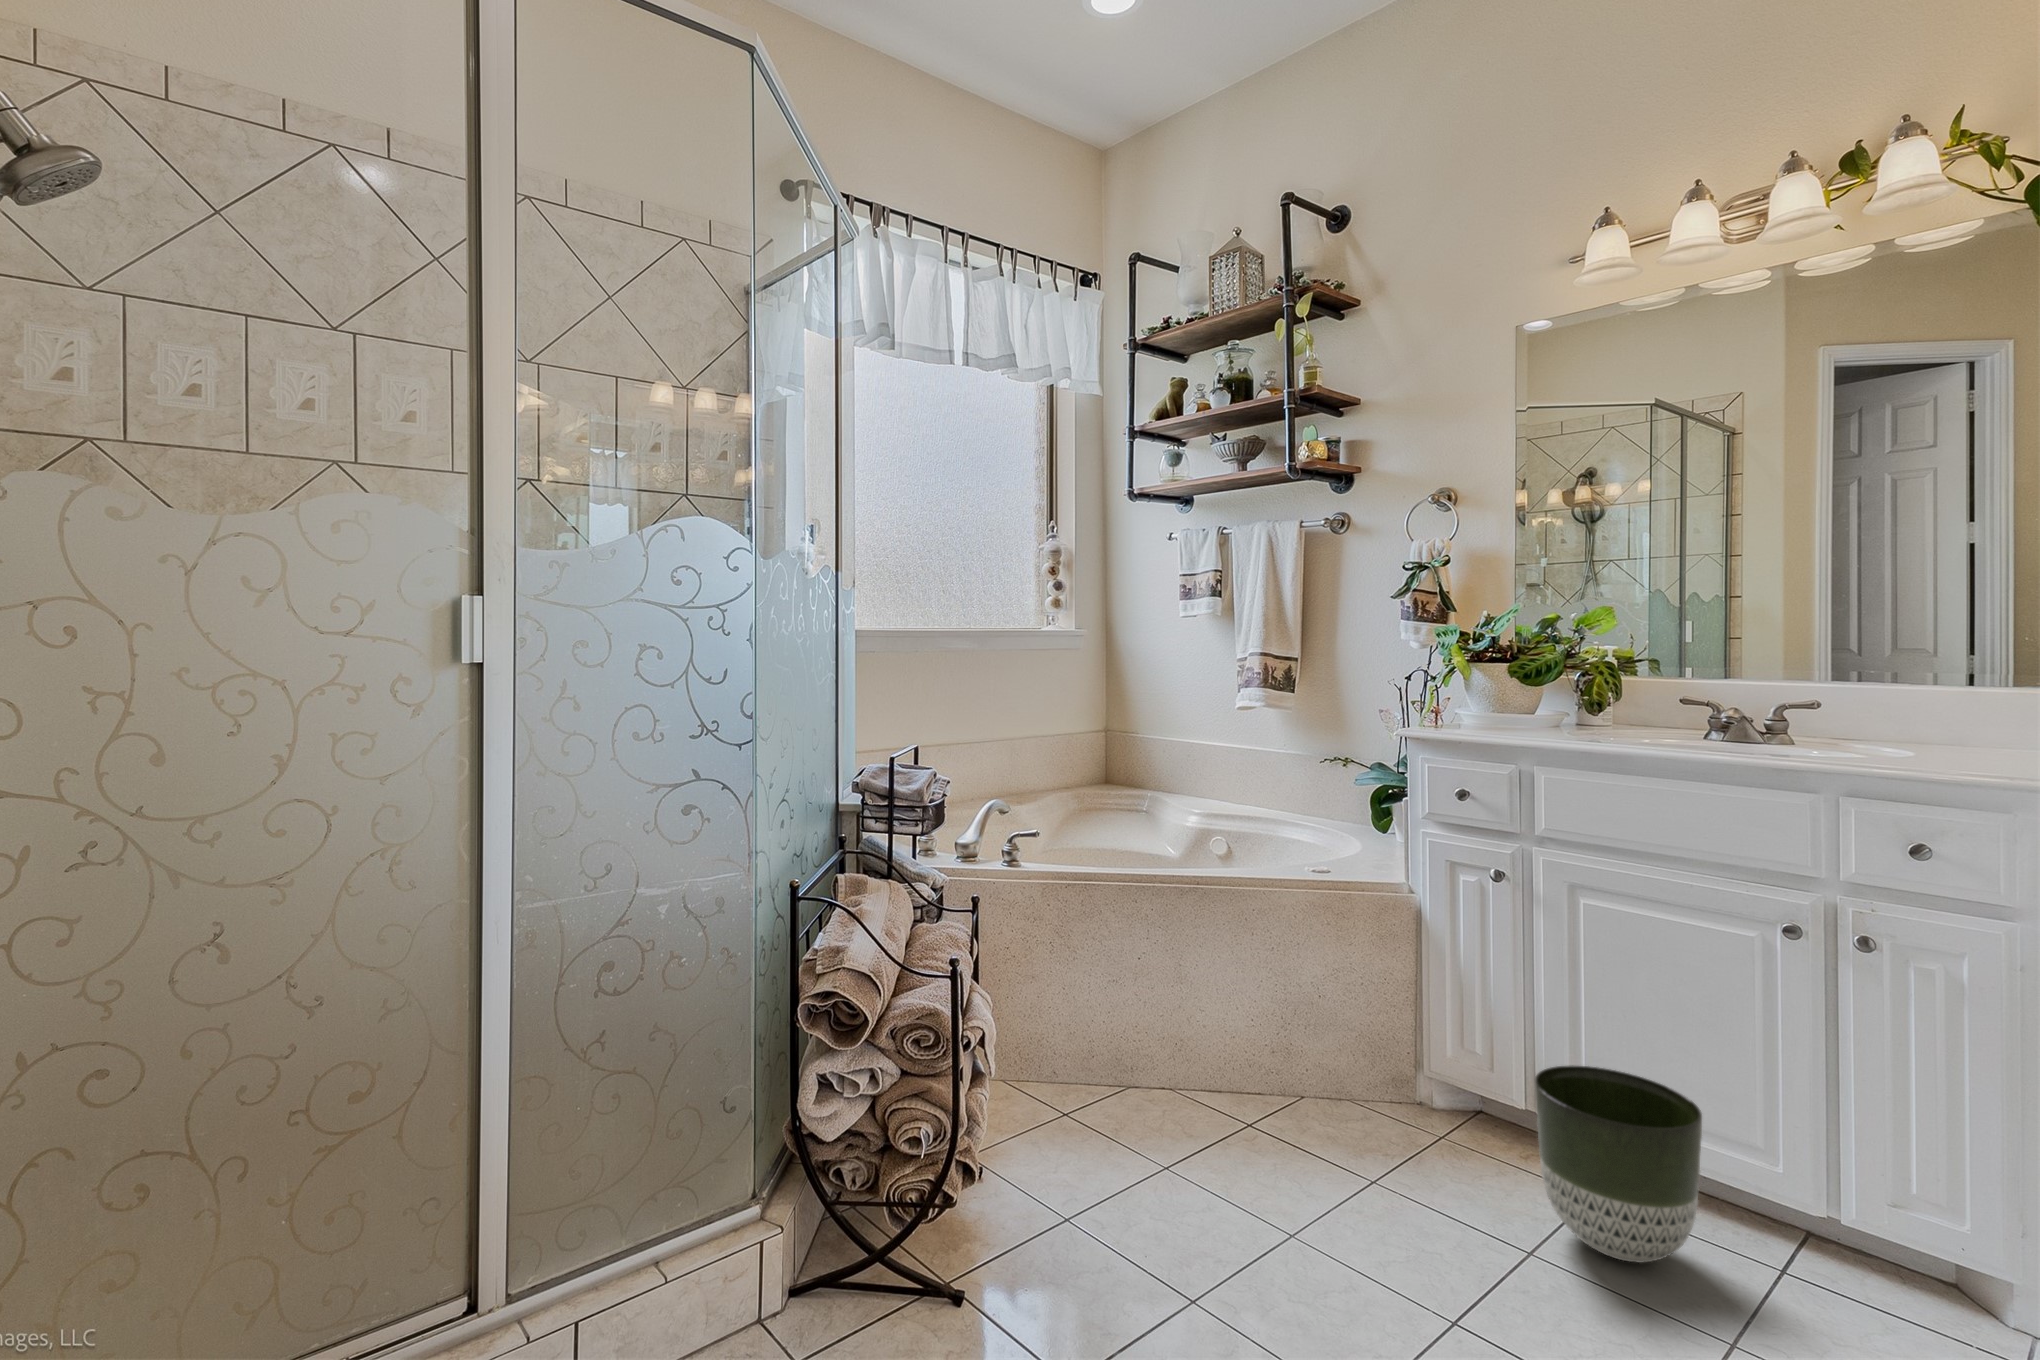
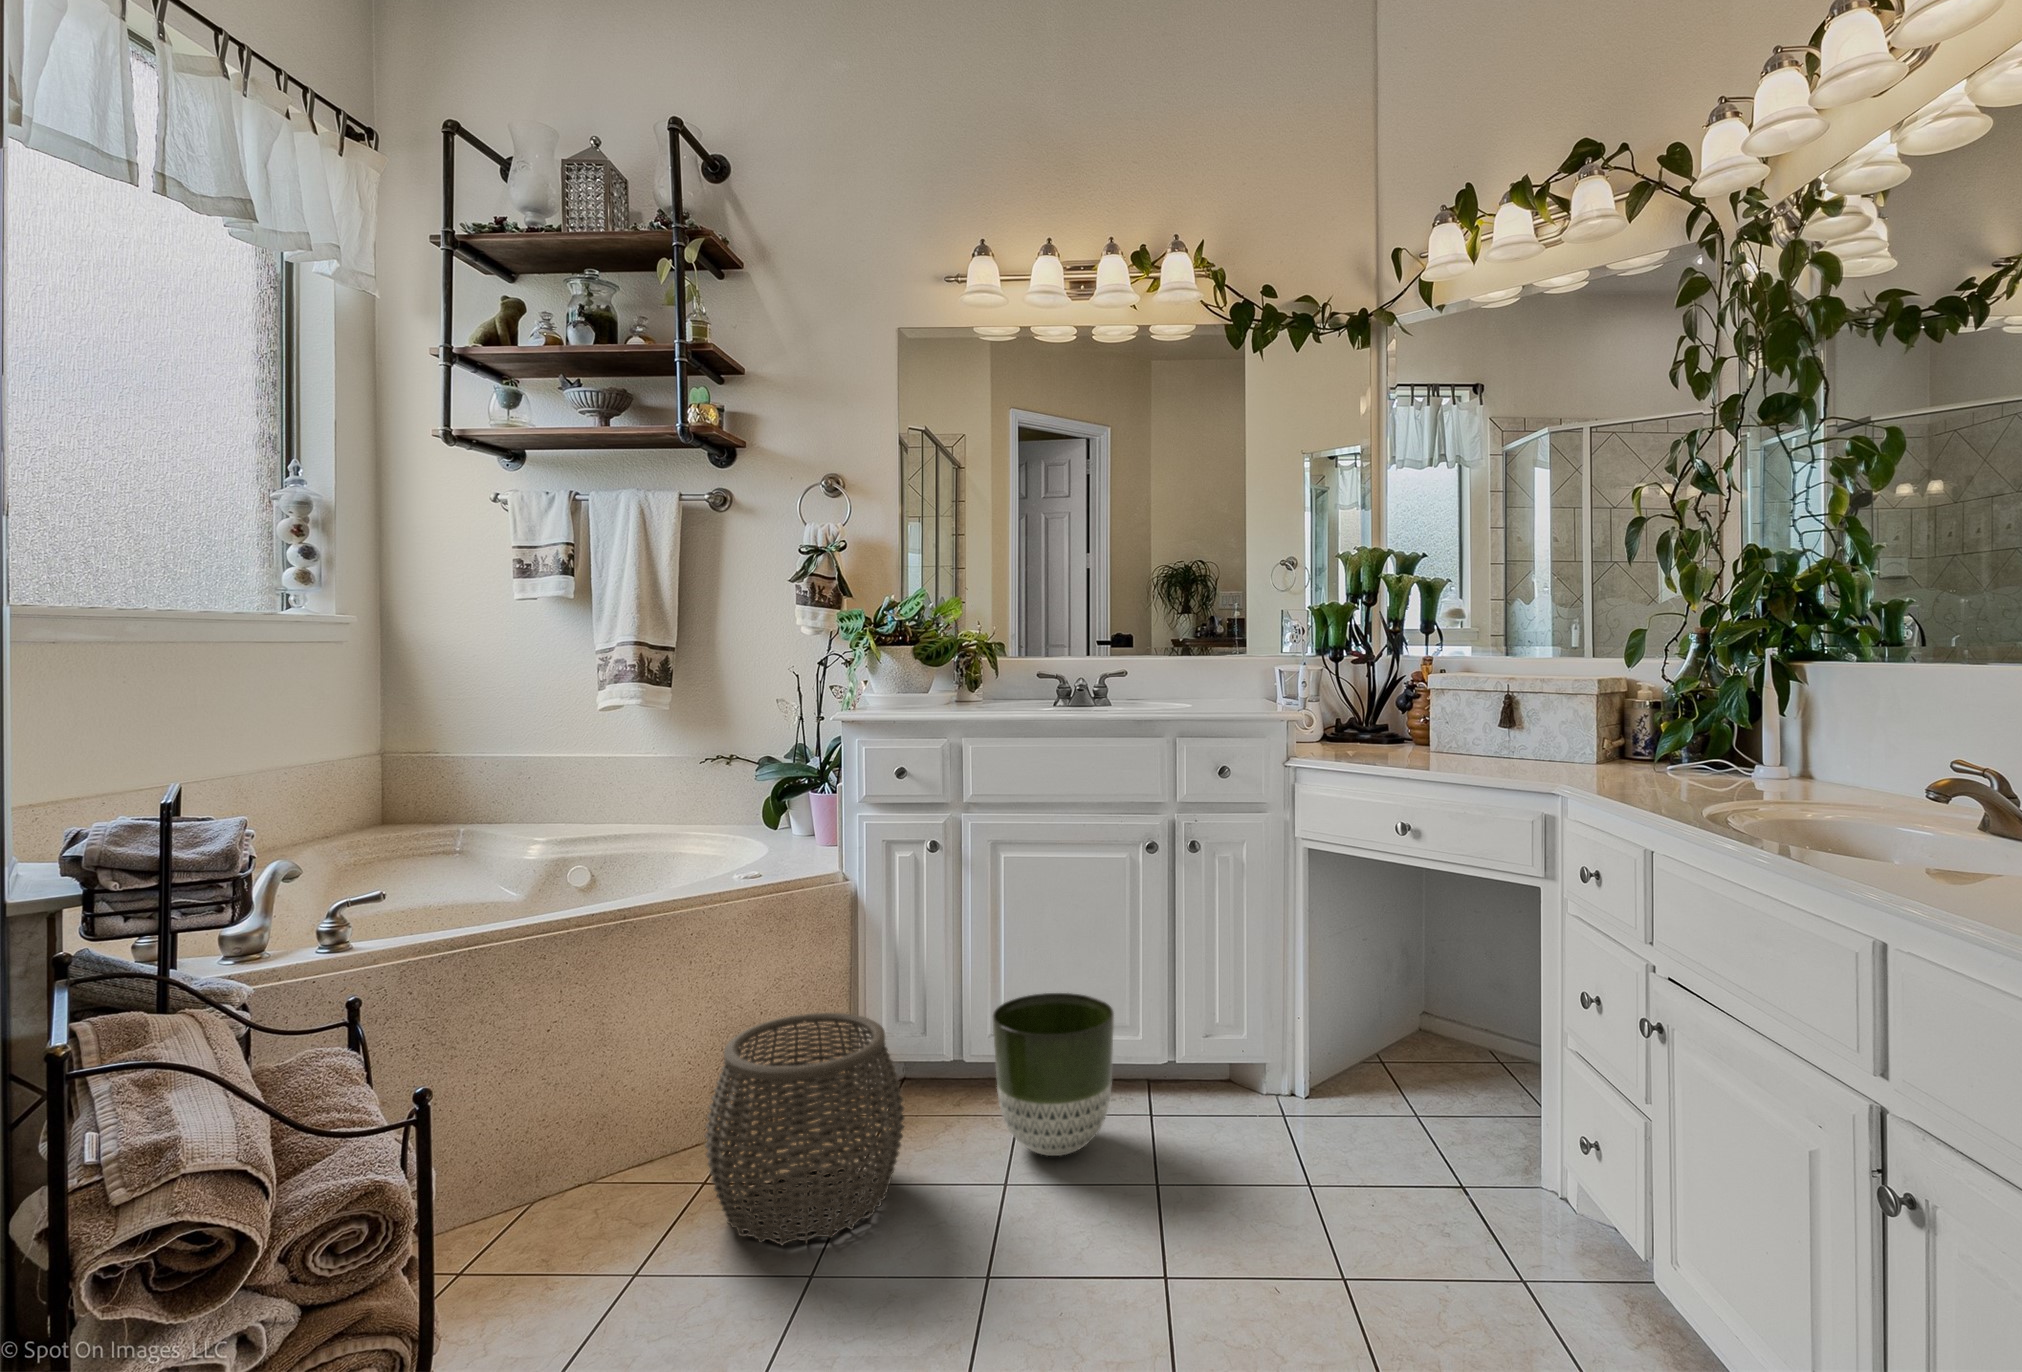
woven basket: none [1232,1004,1421,1216] -> present [705,1012,904,1245]

